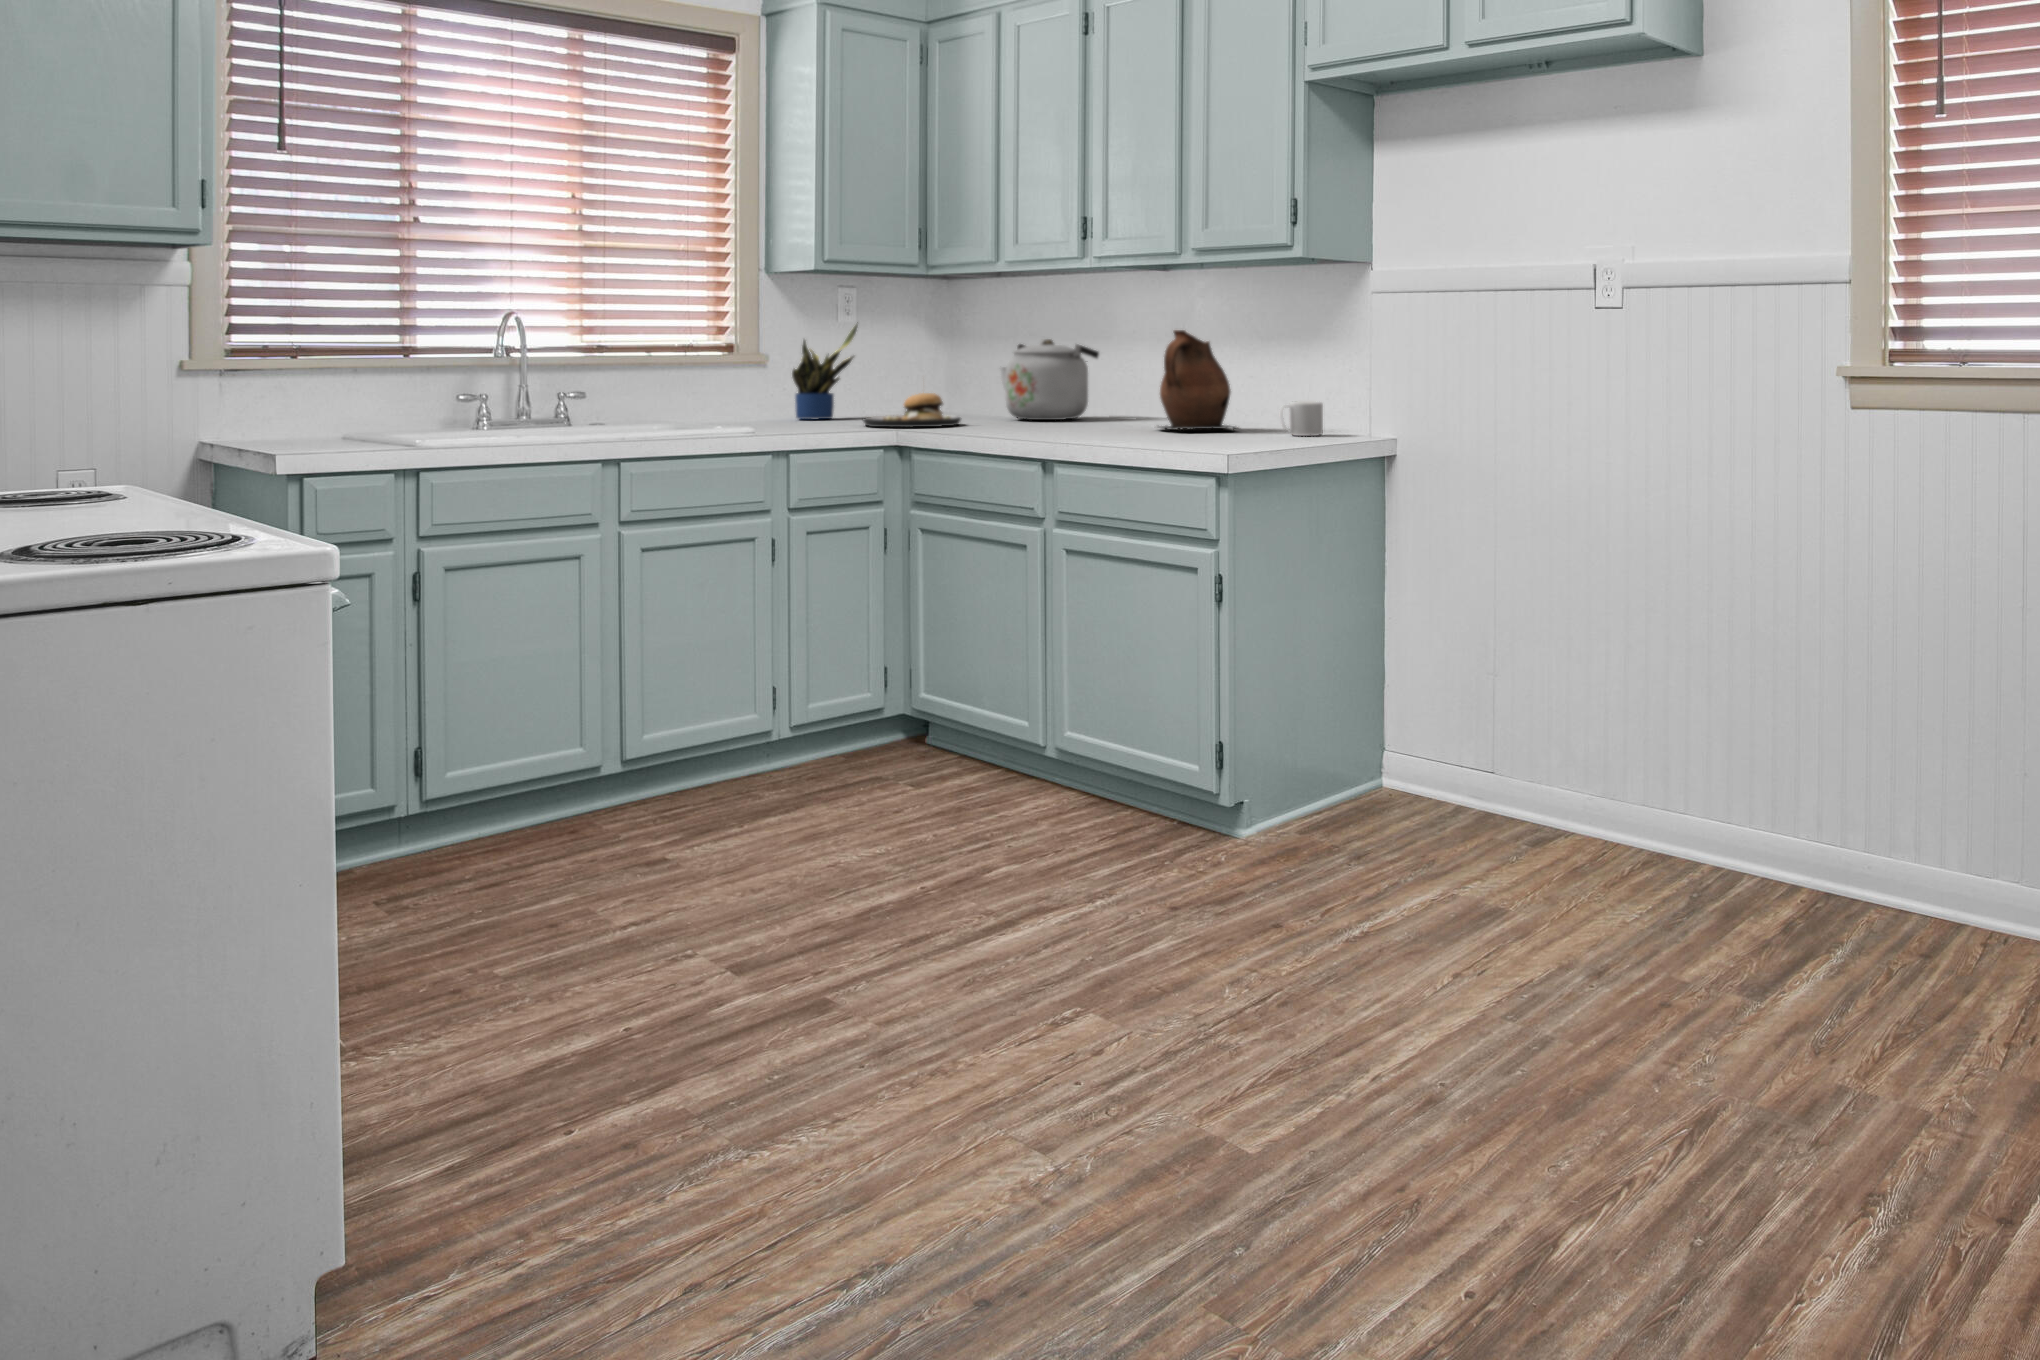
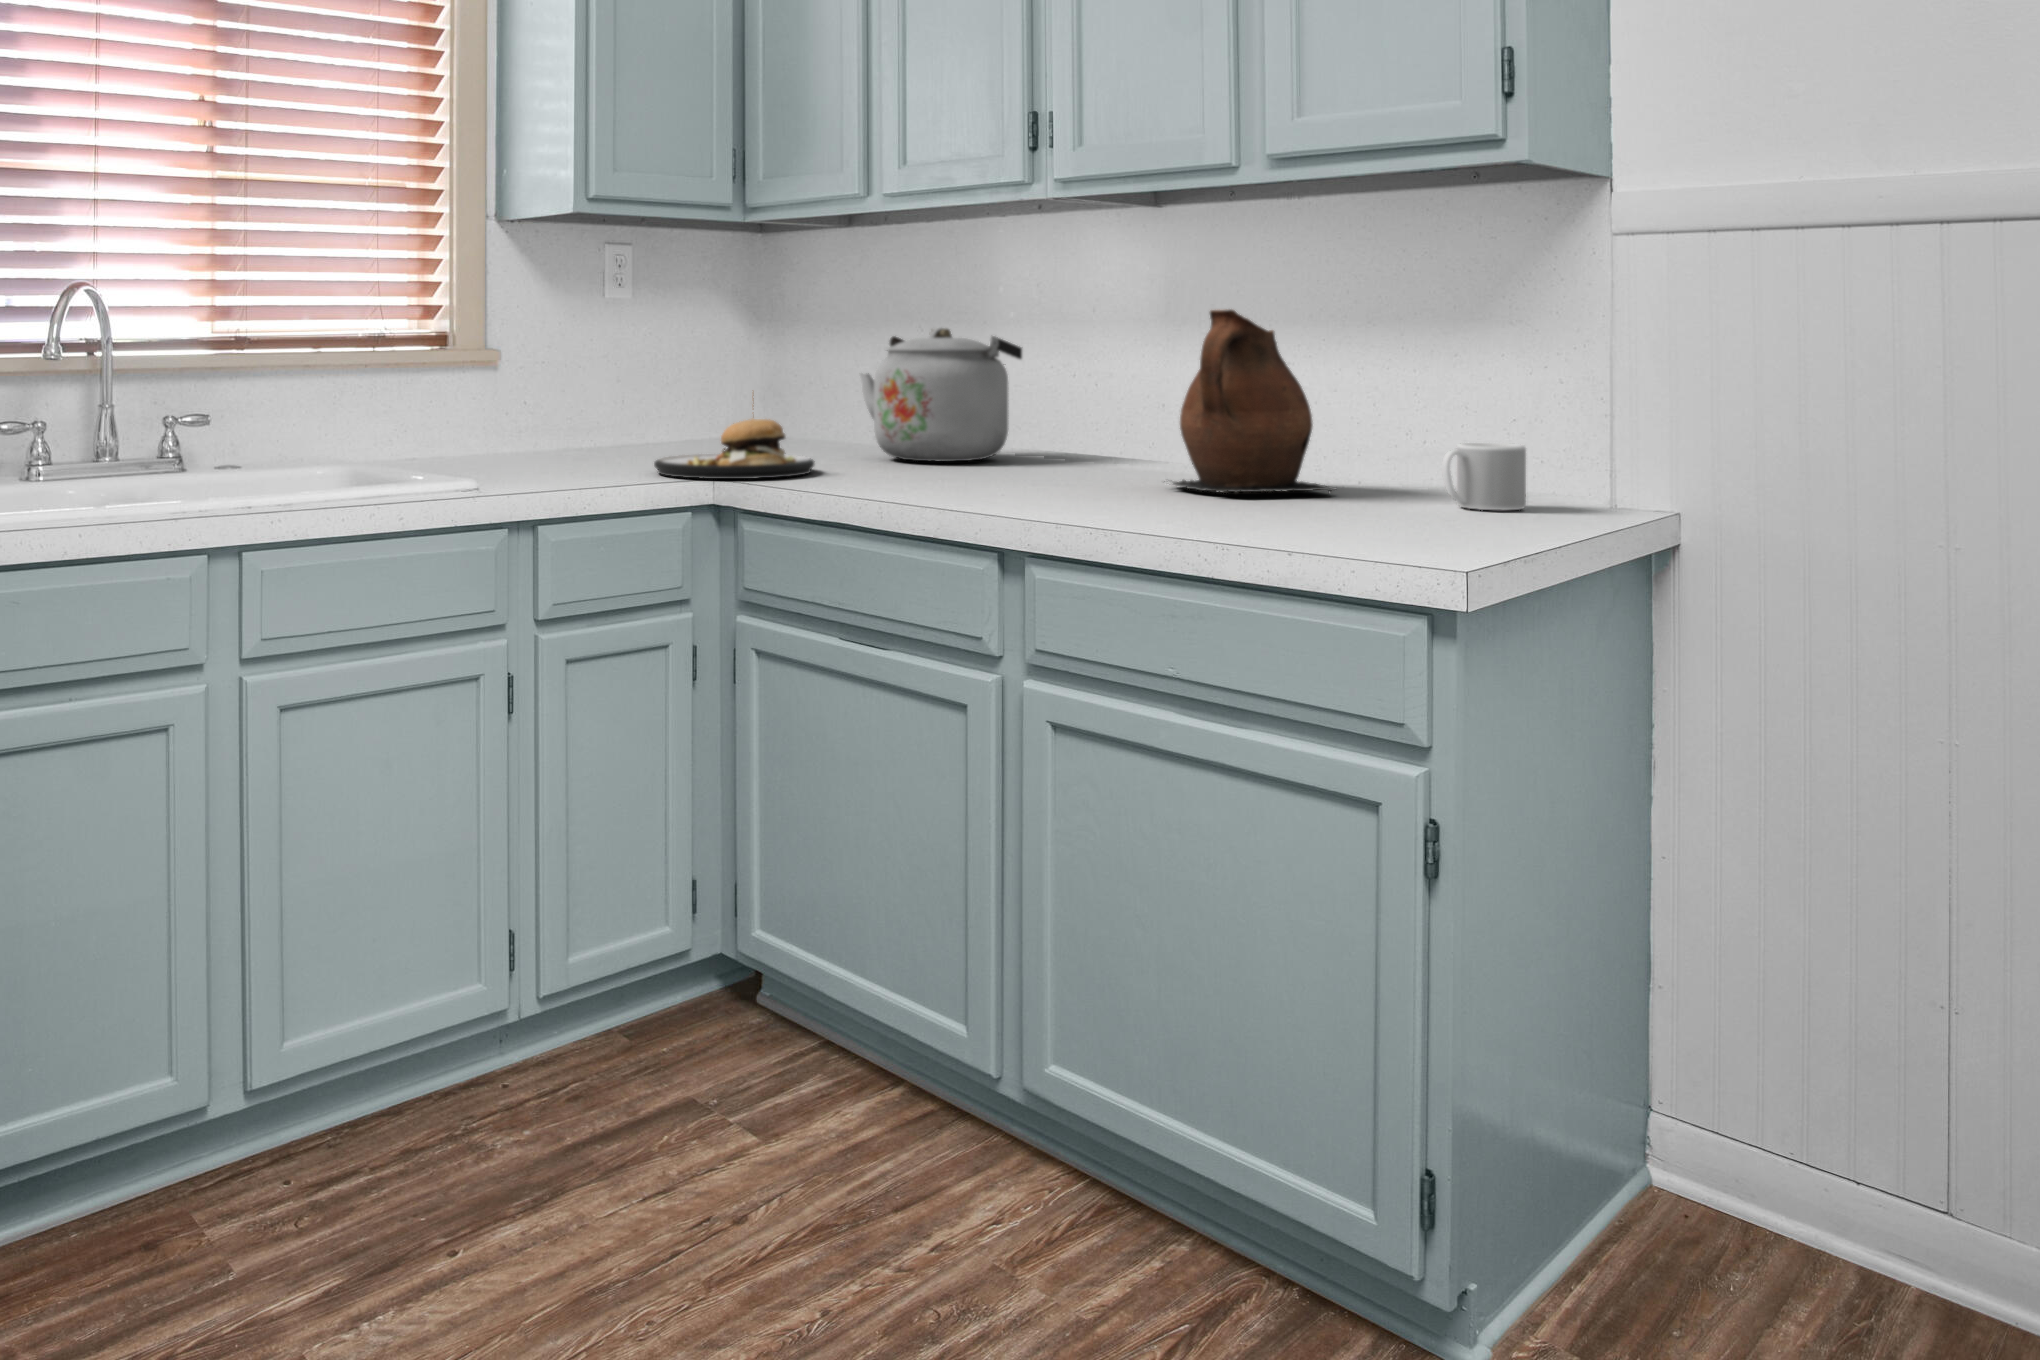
potted plant: present [792,325,858,420] -> none [538,302,641,457]

